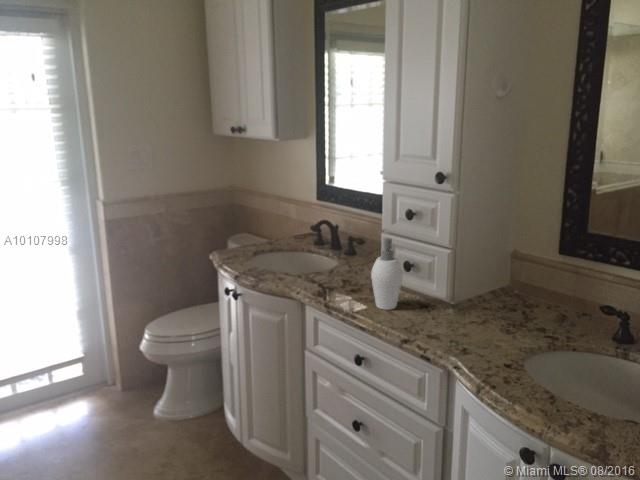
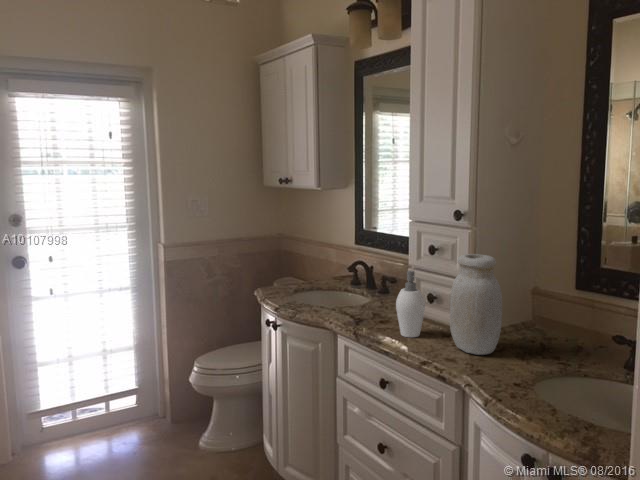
jar: none [432,221,489,330] -> present [450,254,502,355]

